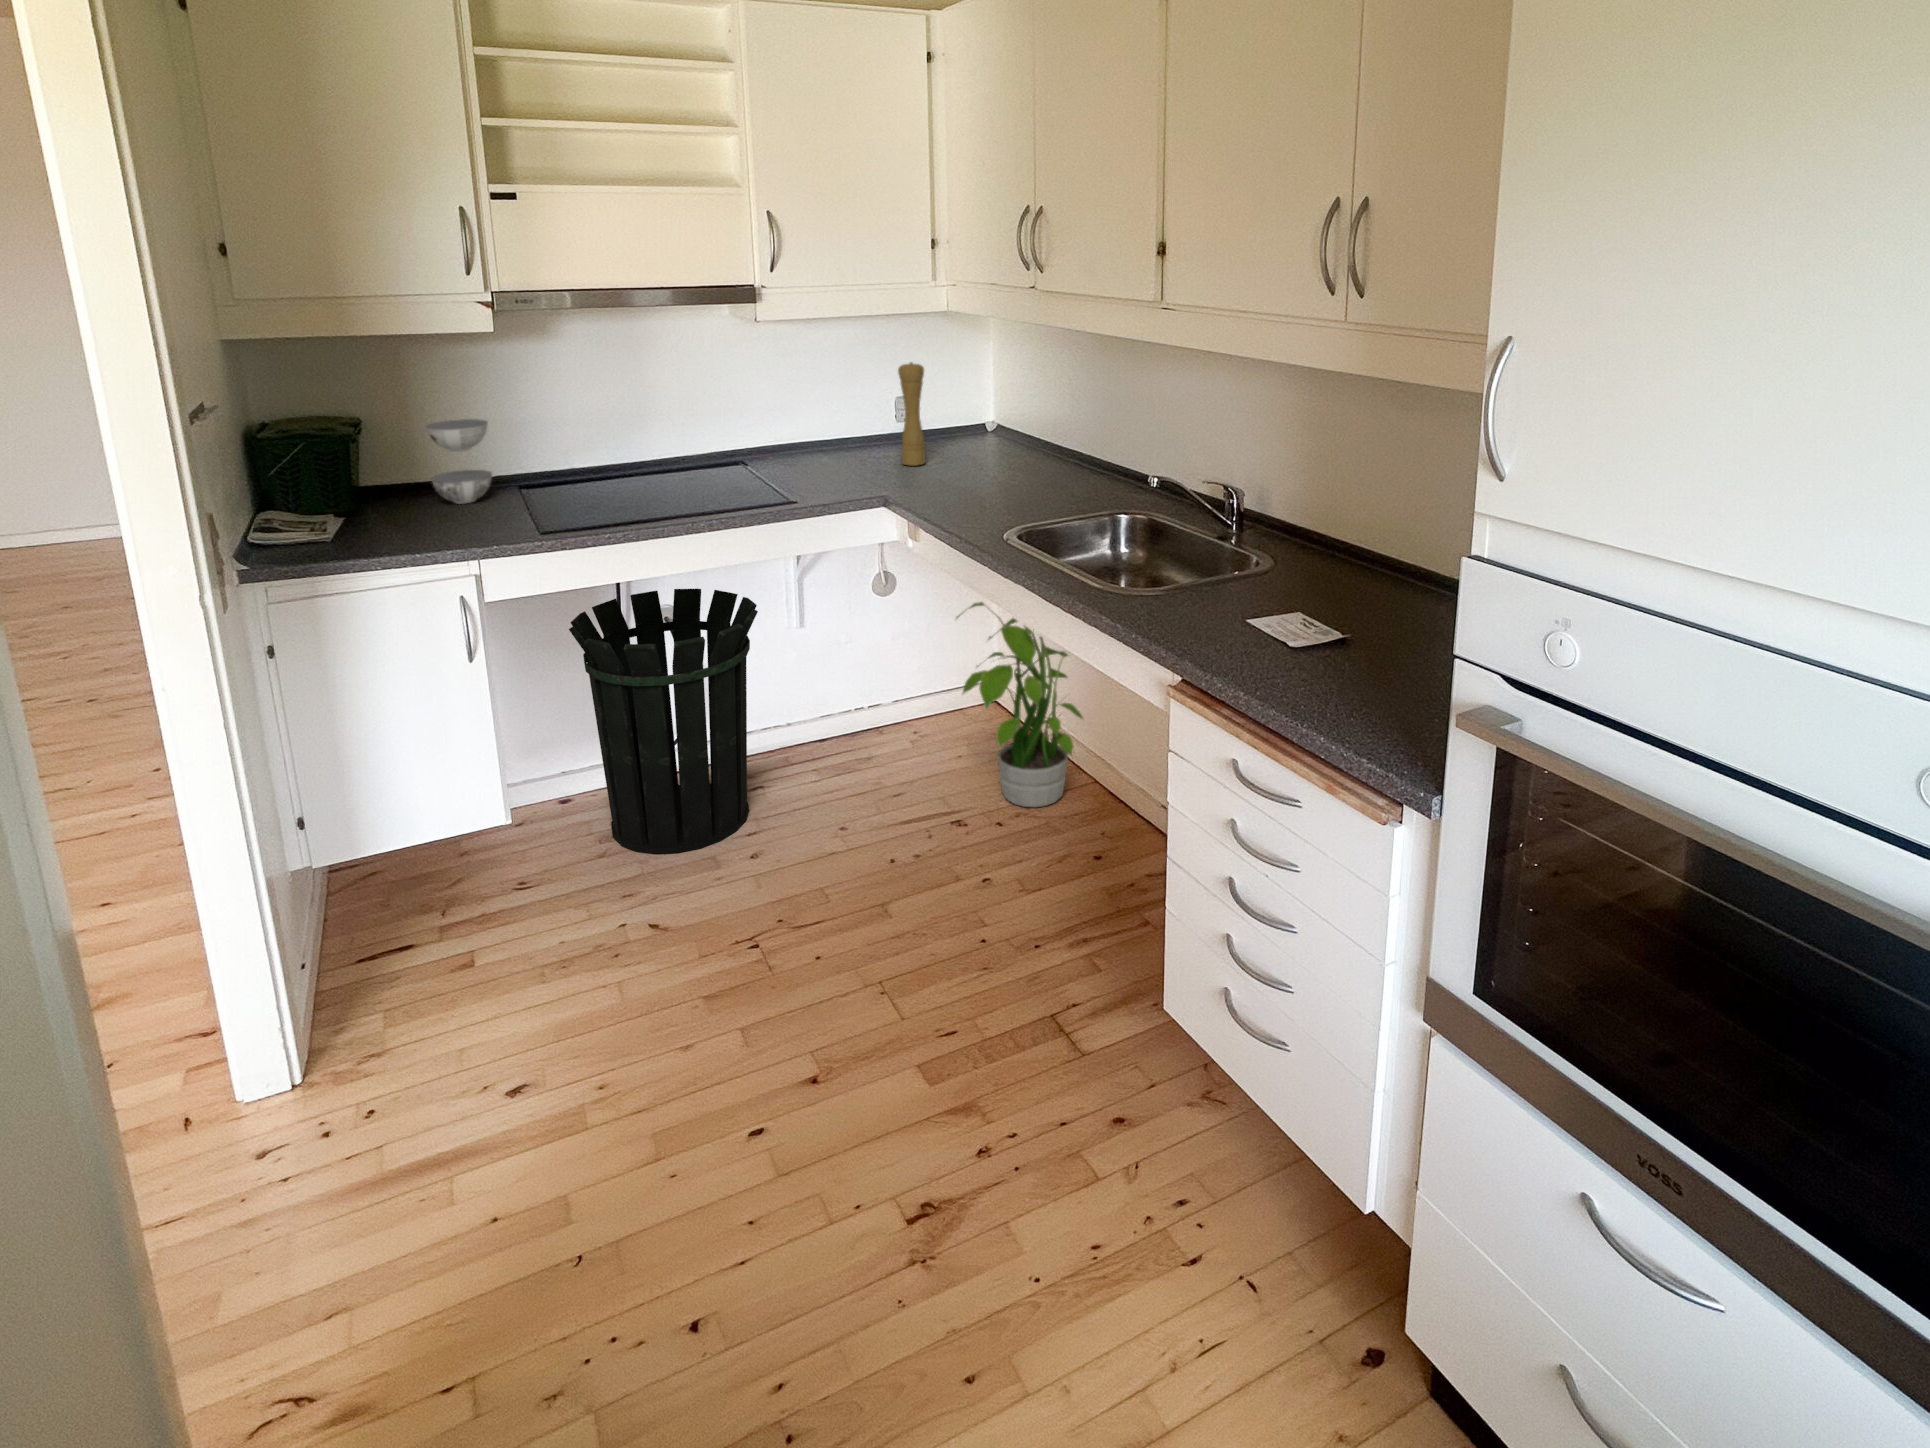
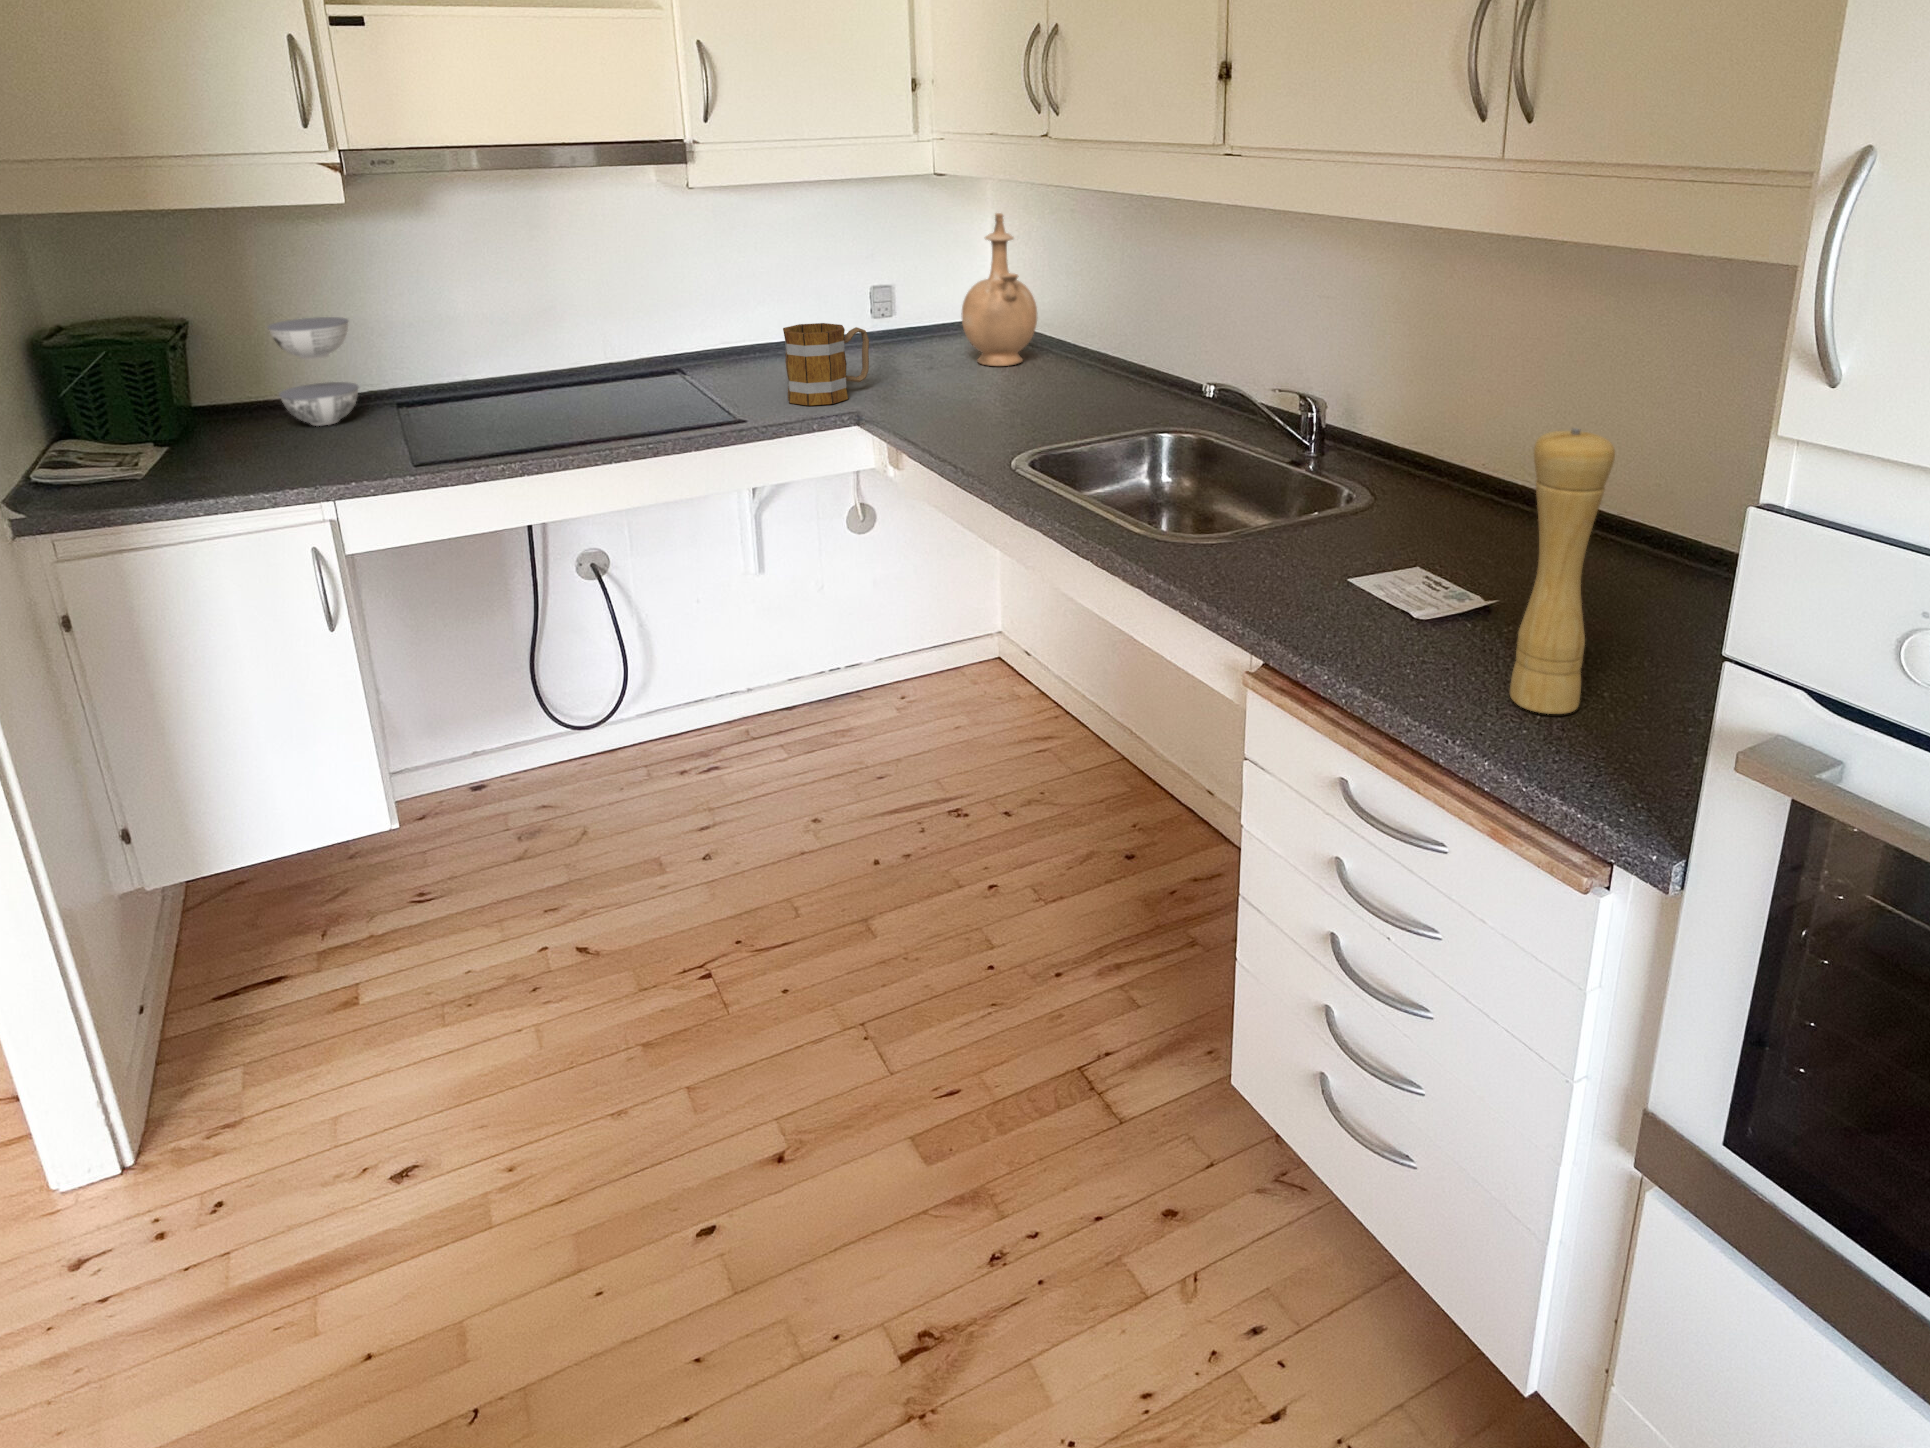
vase: none [967,343,1027,462] -> present [962,213,1037,366]
pepper mill: present [898,362,925,466] -> present [1510,428,1615,714]
mug: none [826,427,893,492] -> present [783,323,869,406]
waste bin: present [569,589,758,854] -> none [466,528,704,855]
potted plant: present [957,602,1083,807] -> none [950,517,1140,792]

